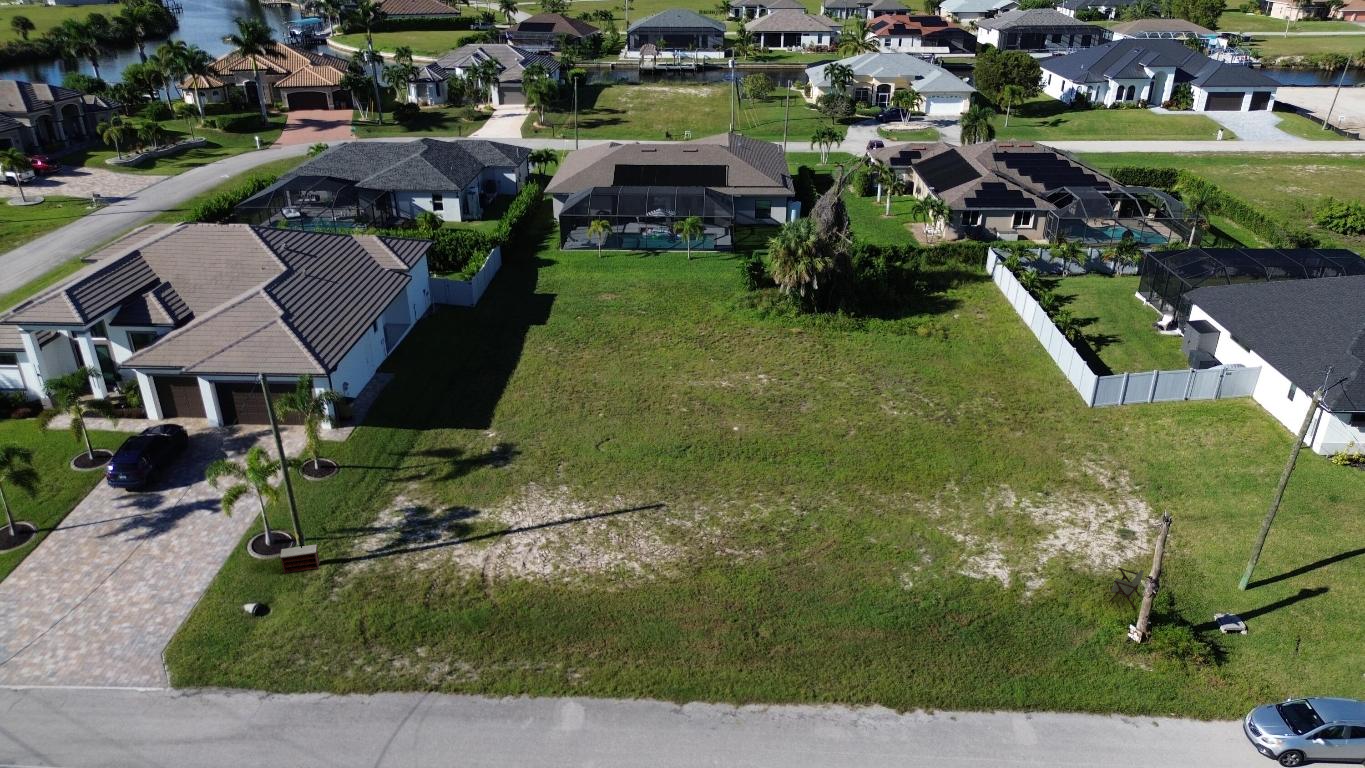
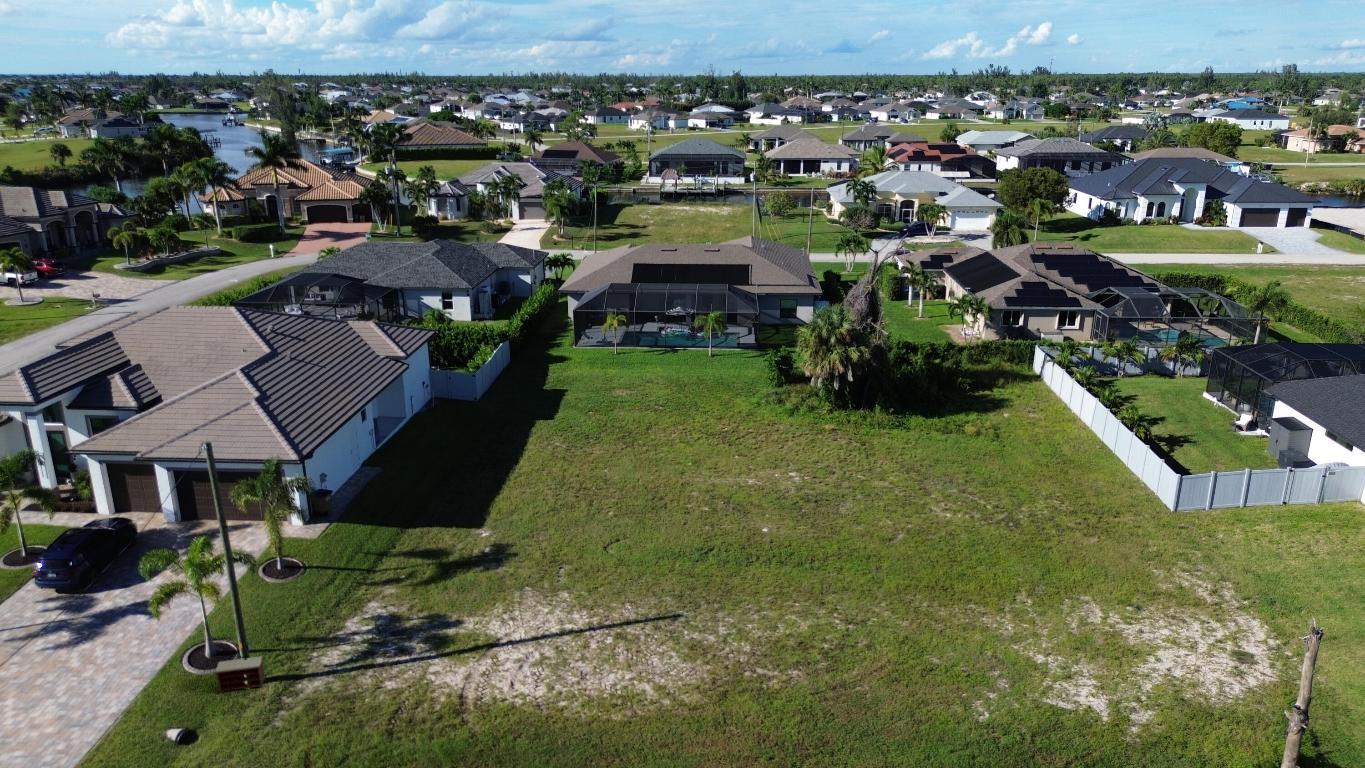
lounge chair: present [1110,568,1144,610] -> none [1241,698,1283,753]

